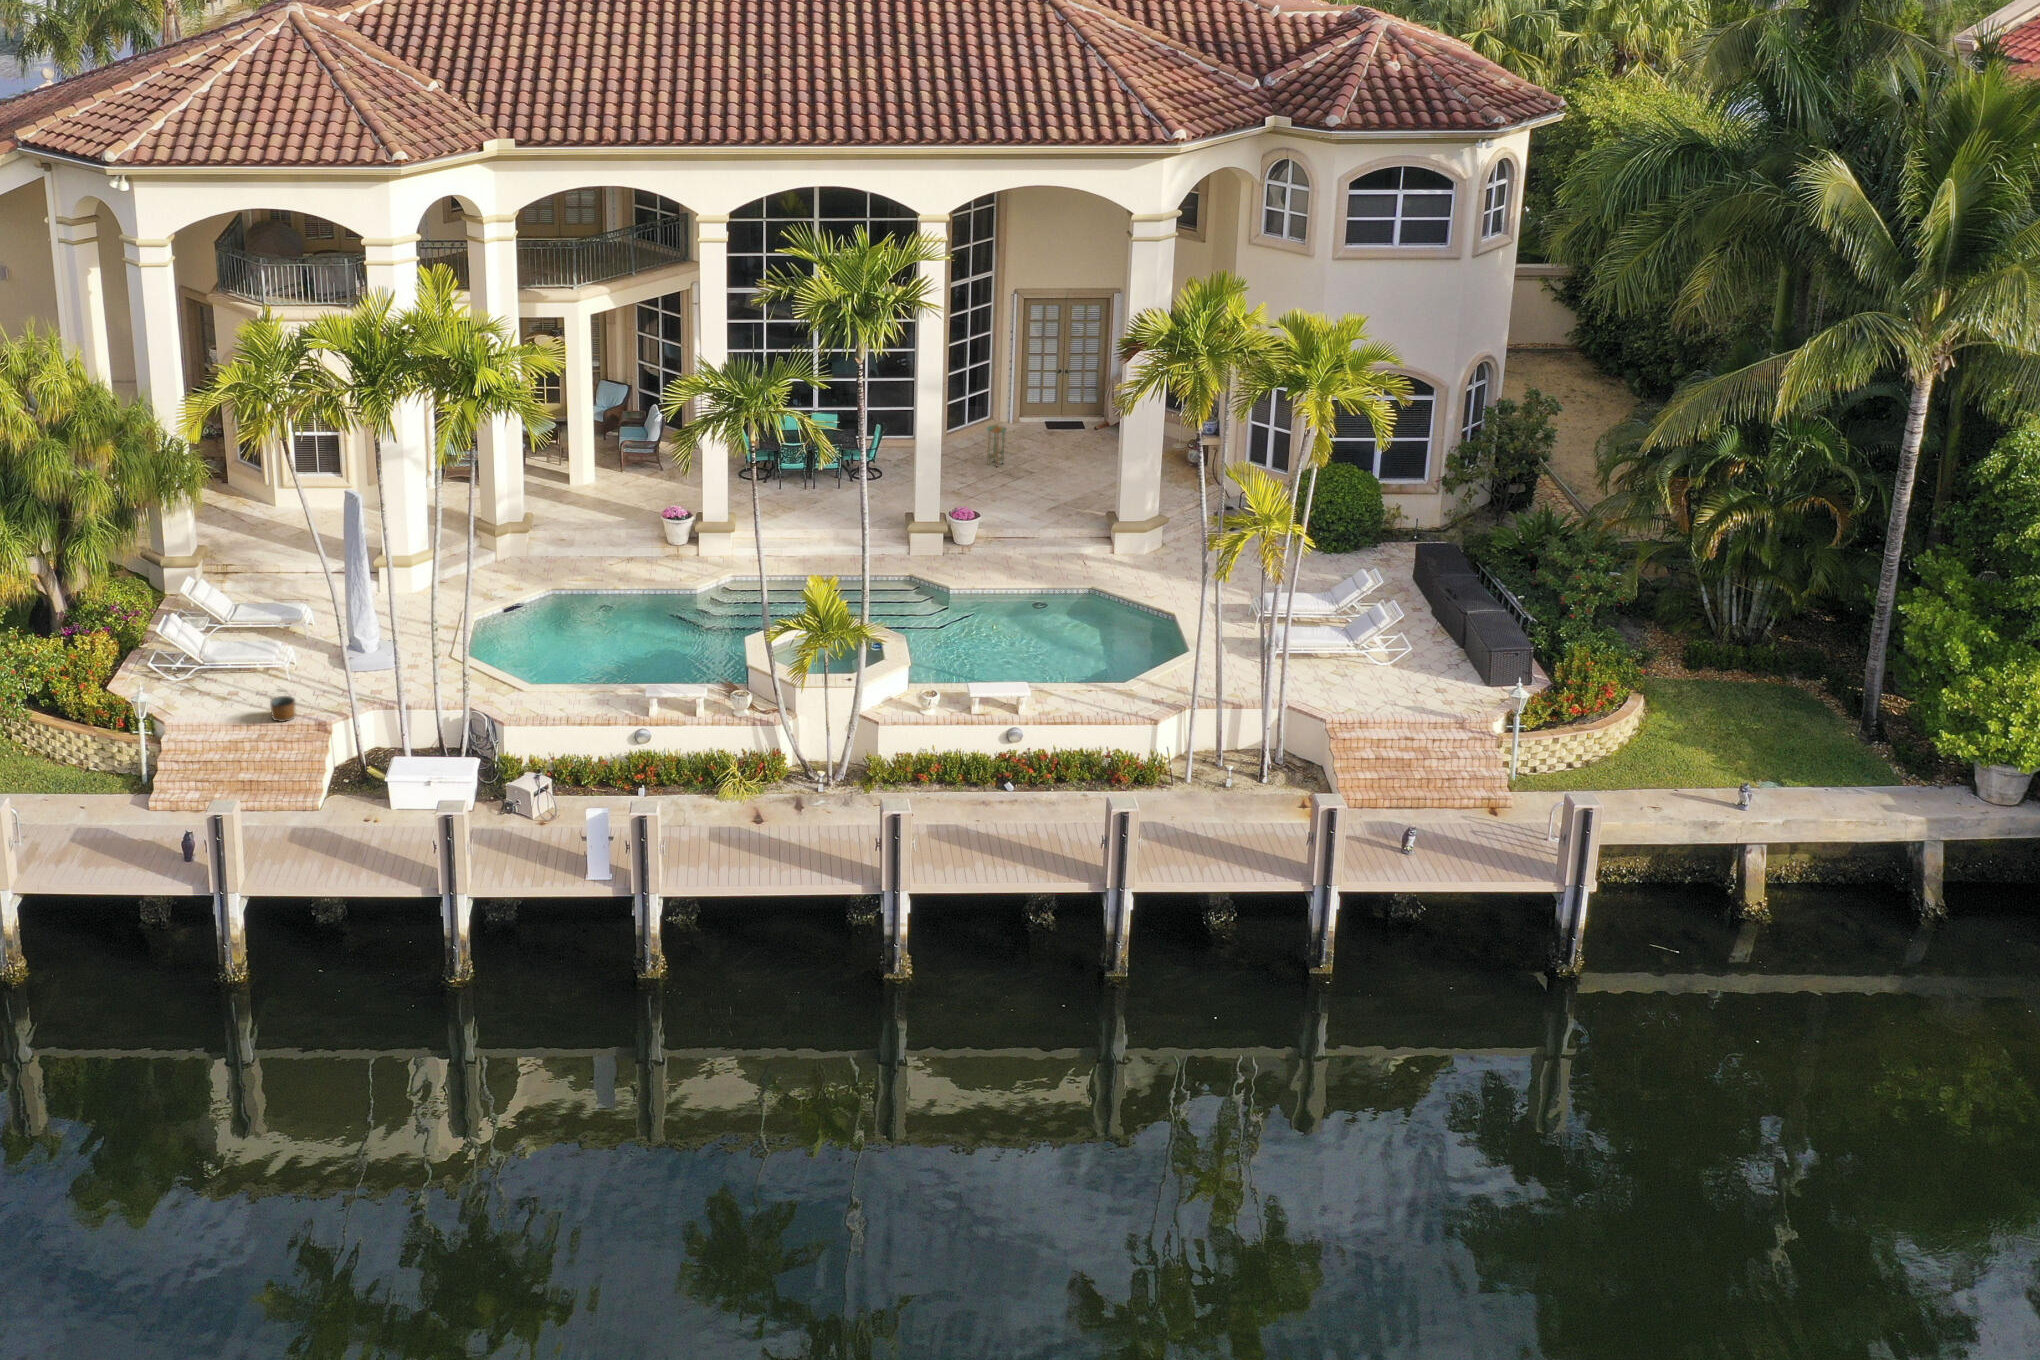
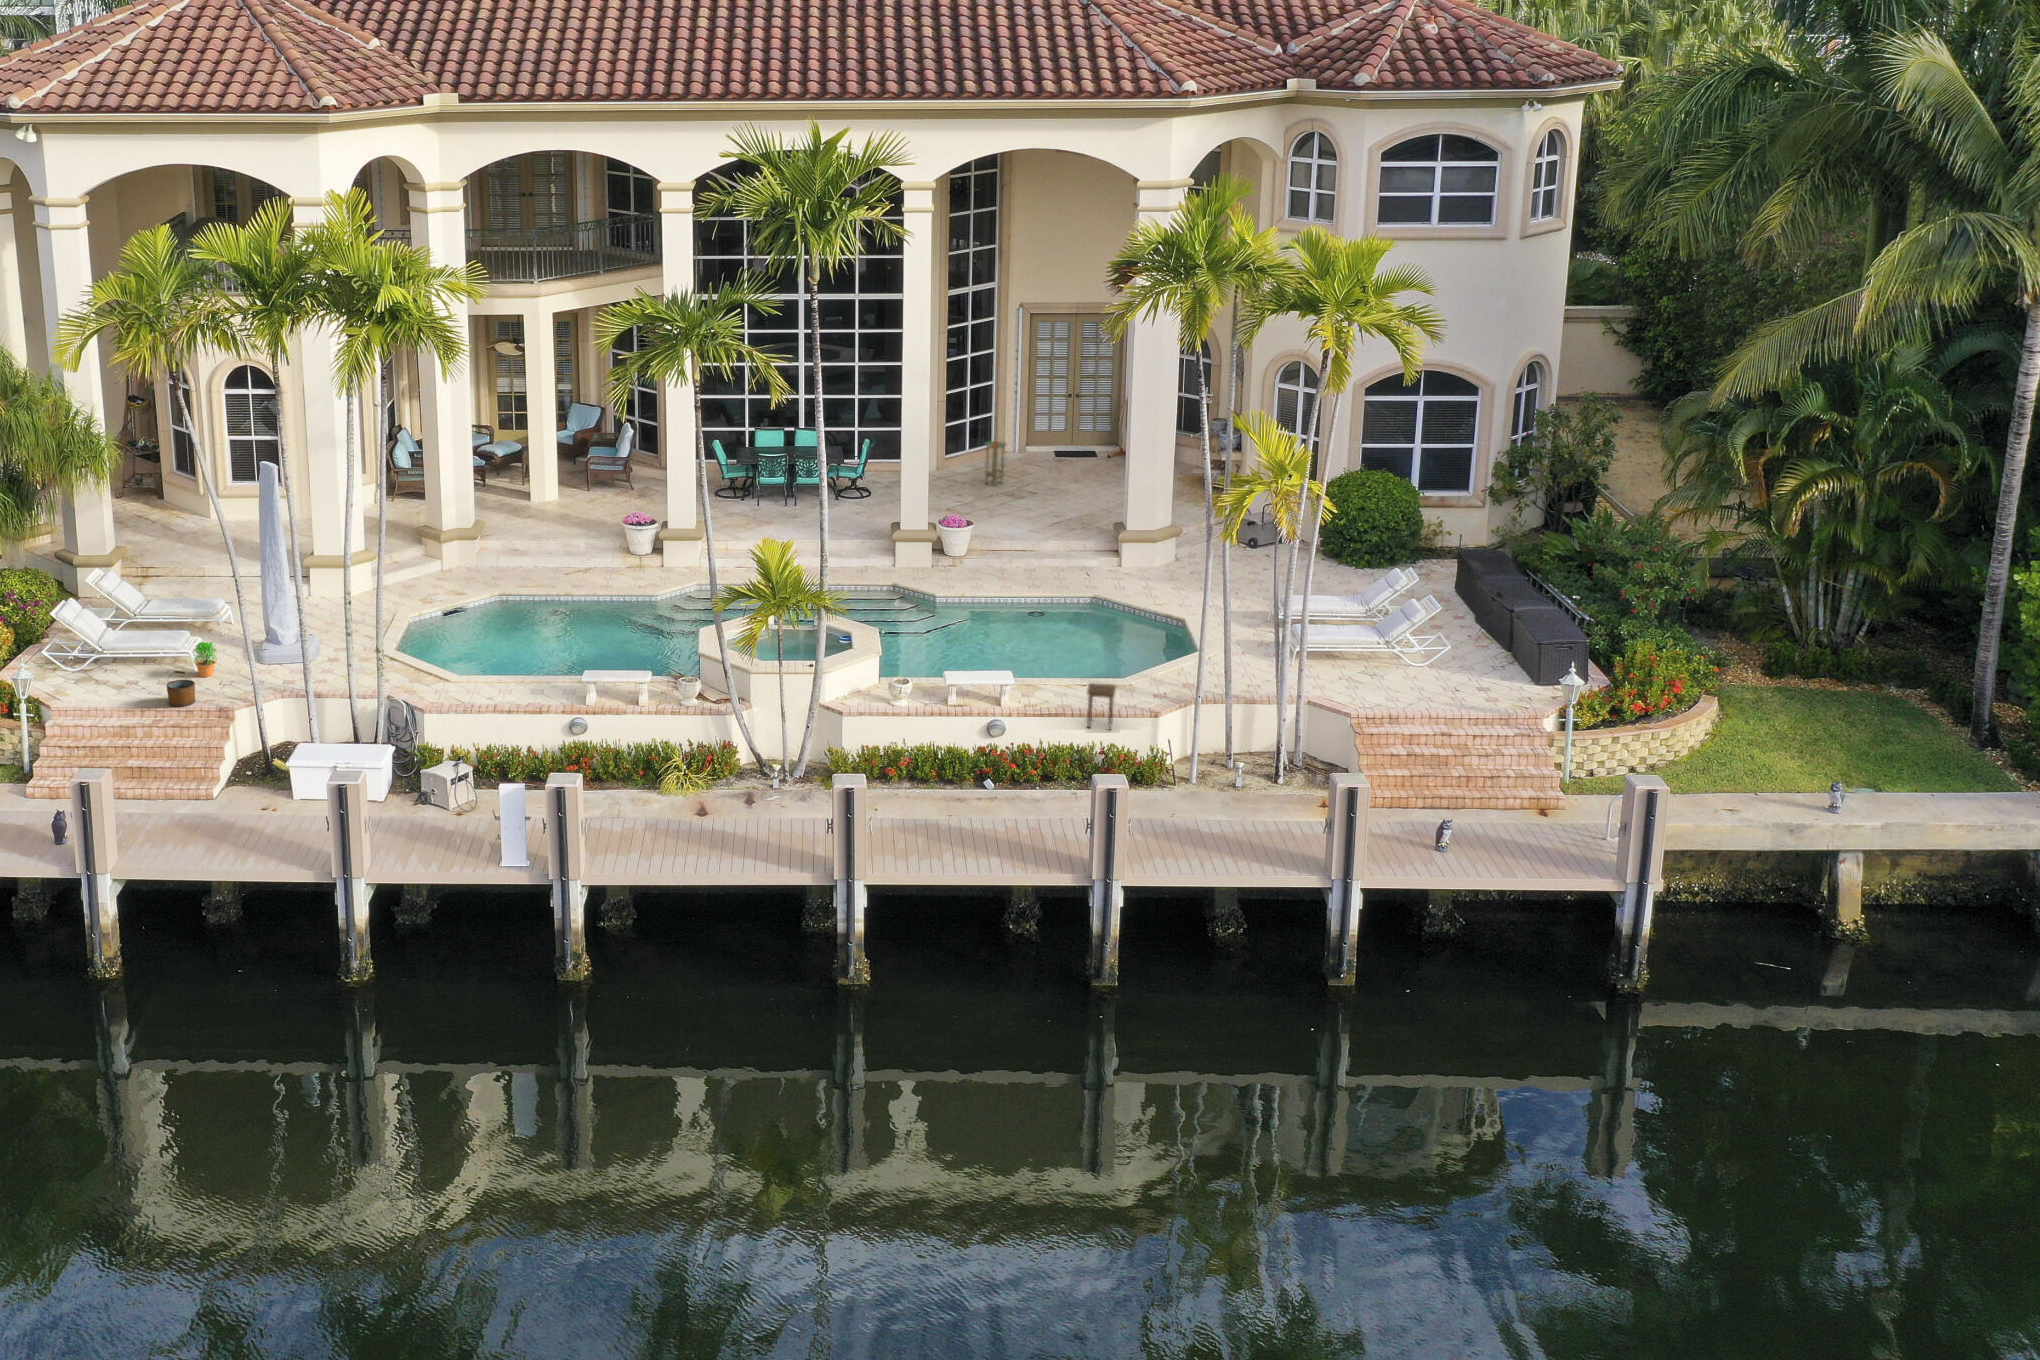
potted plant: none [287,656,312,689] -> present [194,641,217,677]
stool: none [1095,694,1120,736] -> present [1087,683,1116,729]

